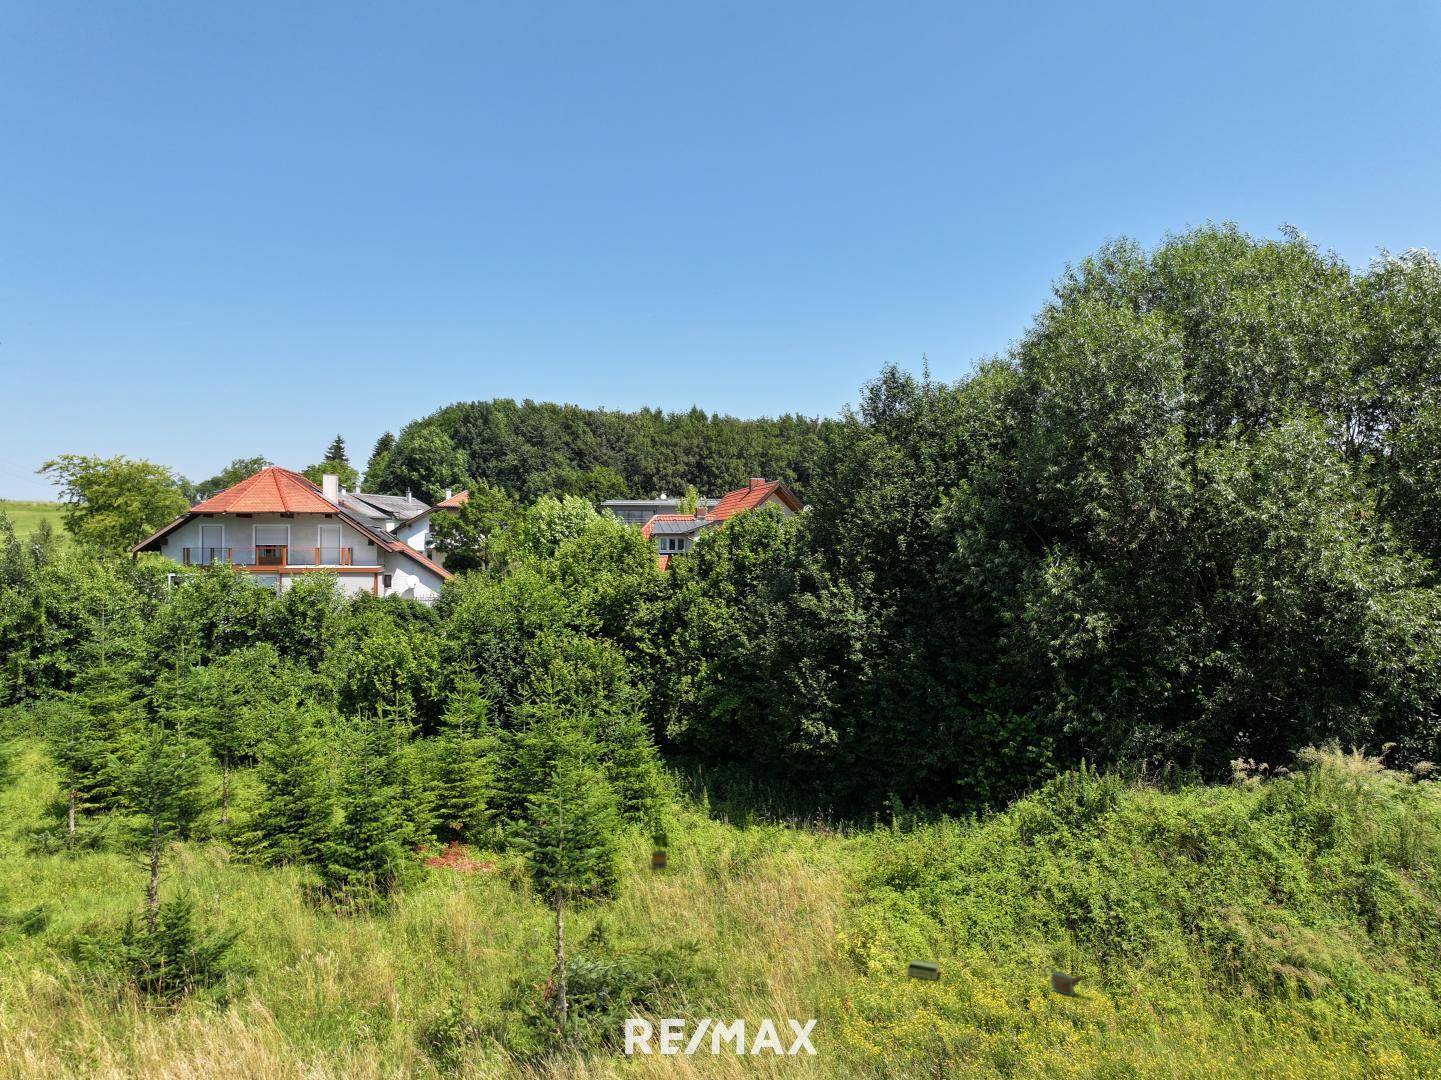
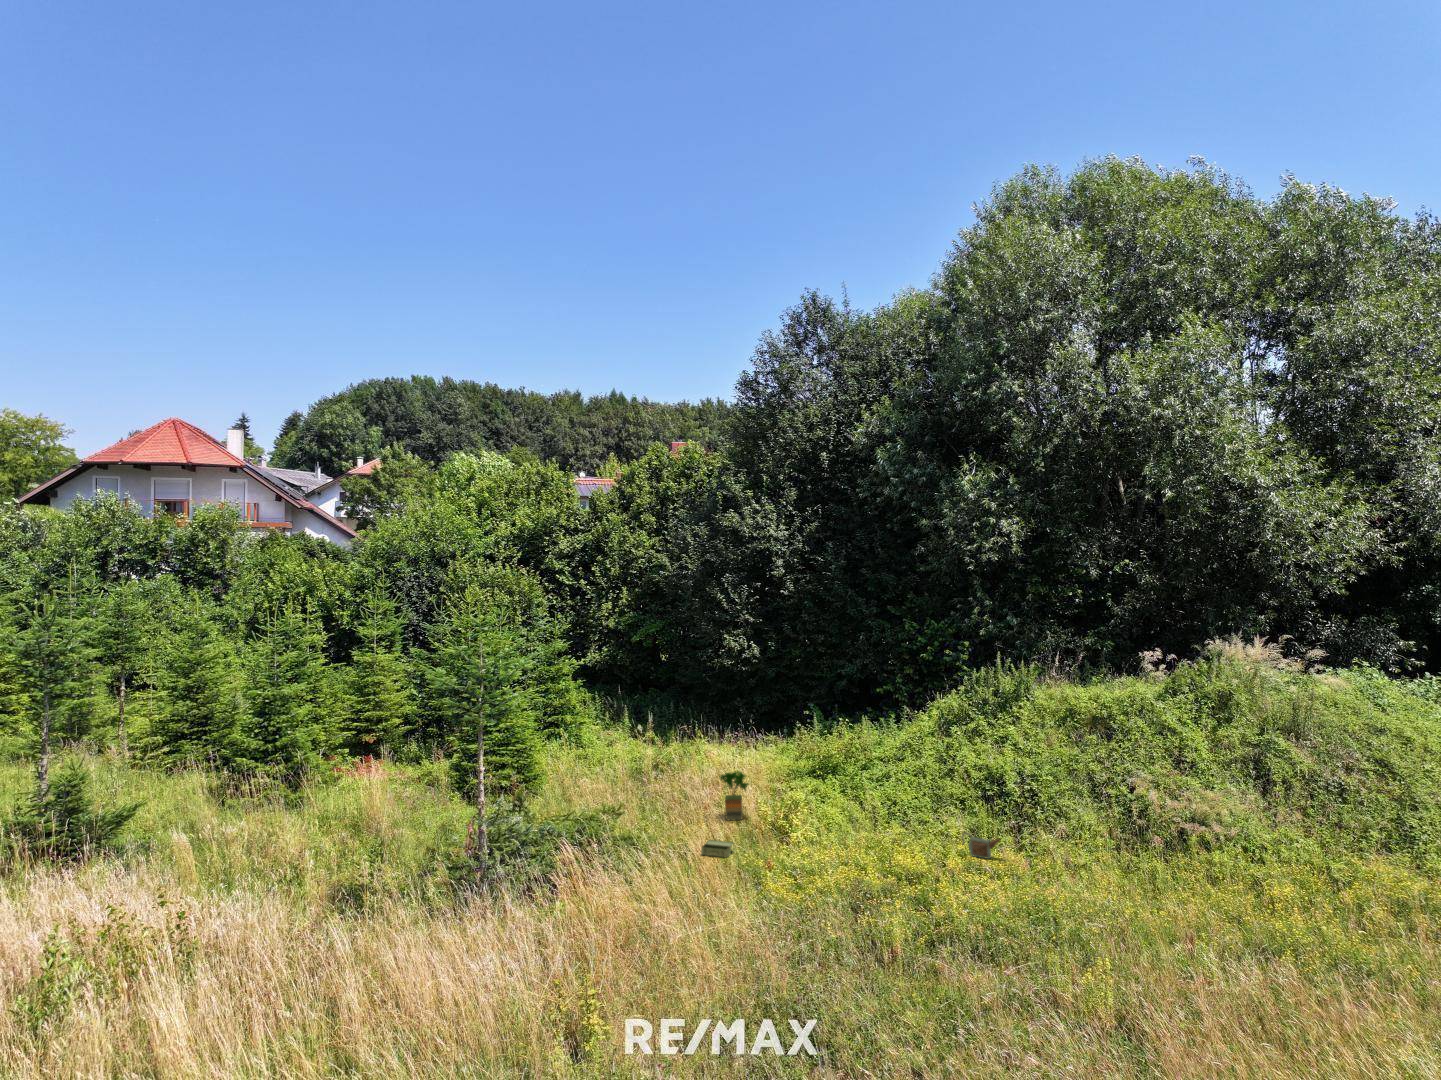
potted tree: present [650,833,670,869] -> present [719,771,748,821]
toolbox: present [907,959,939,980] -> present [701,840,734,857]

